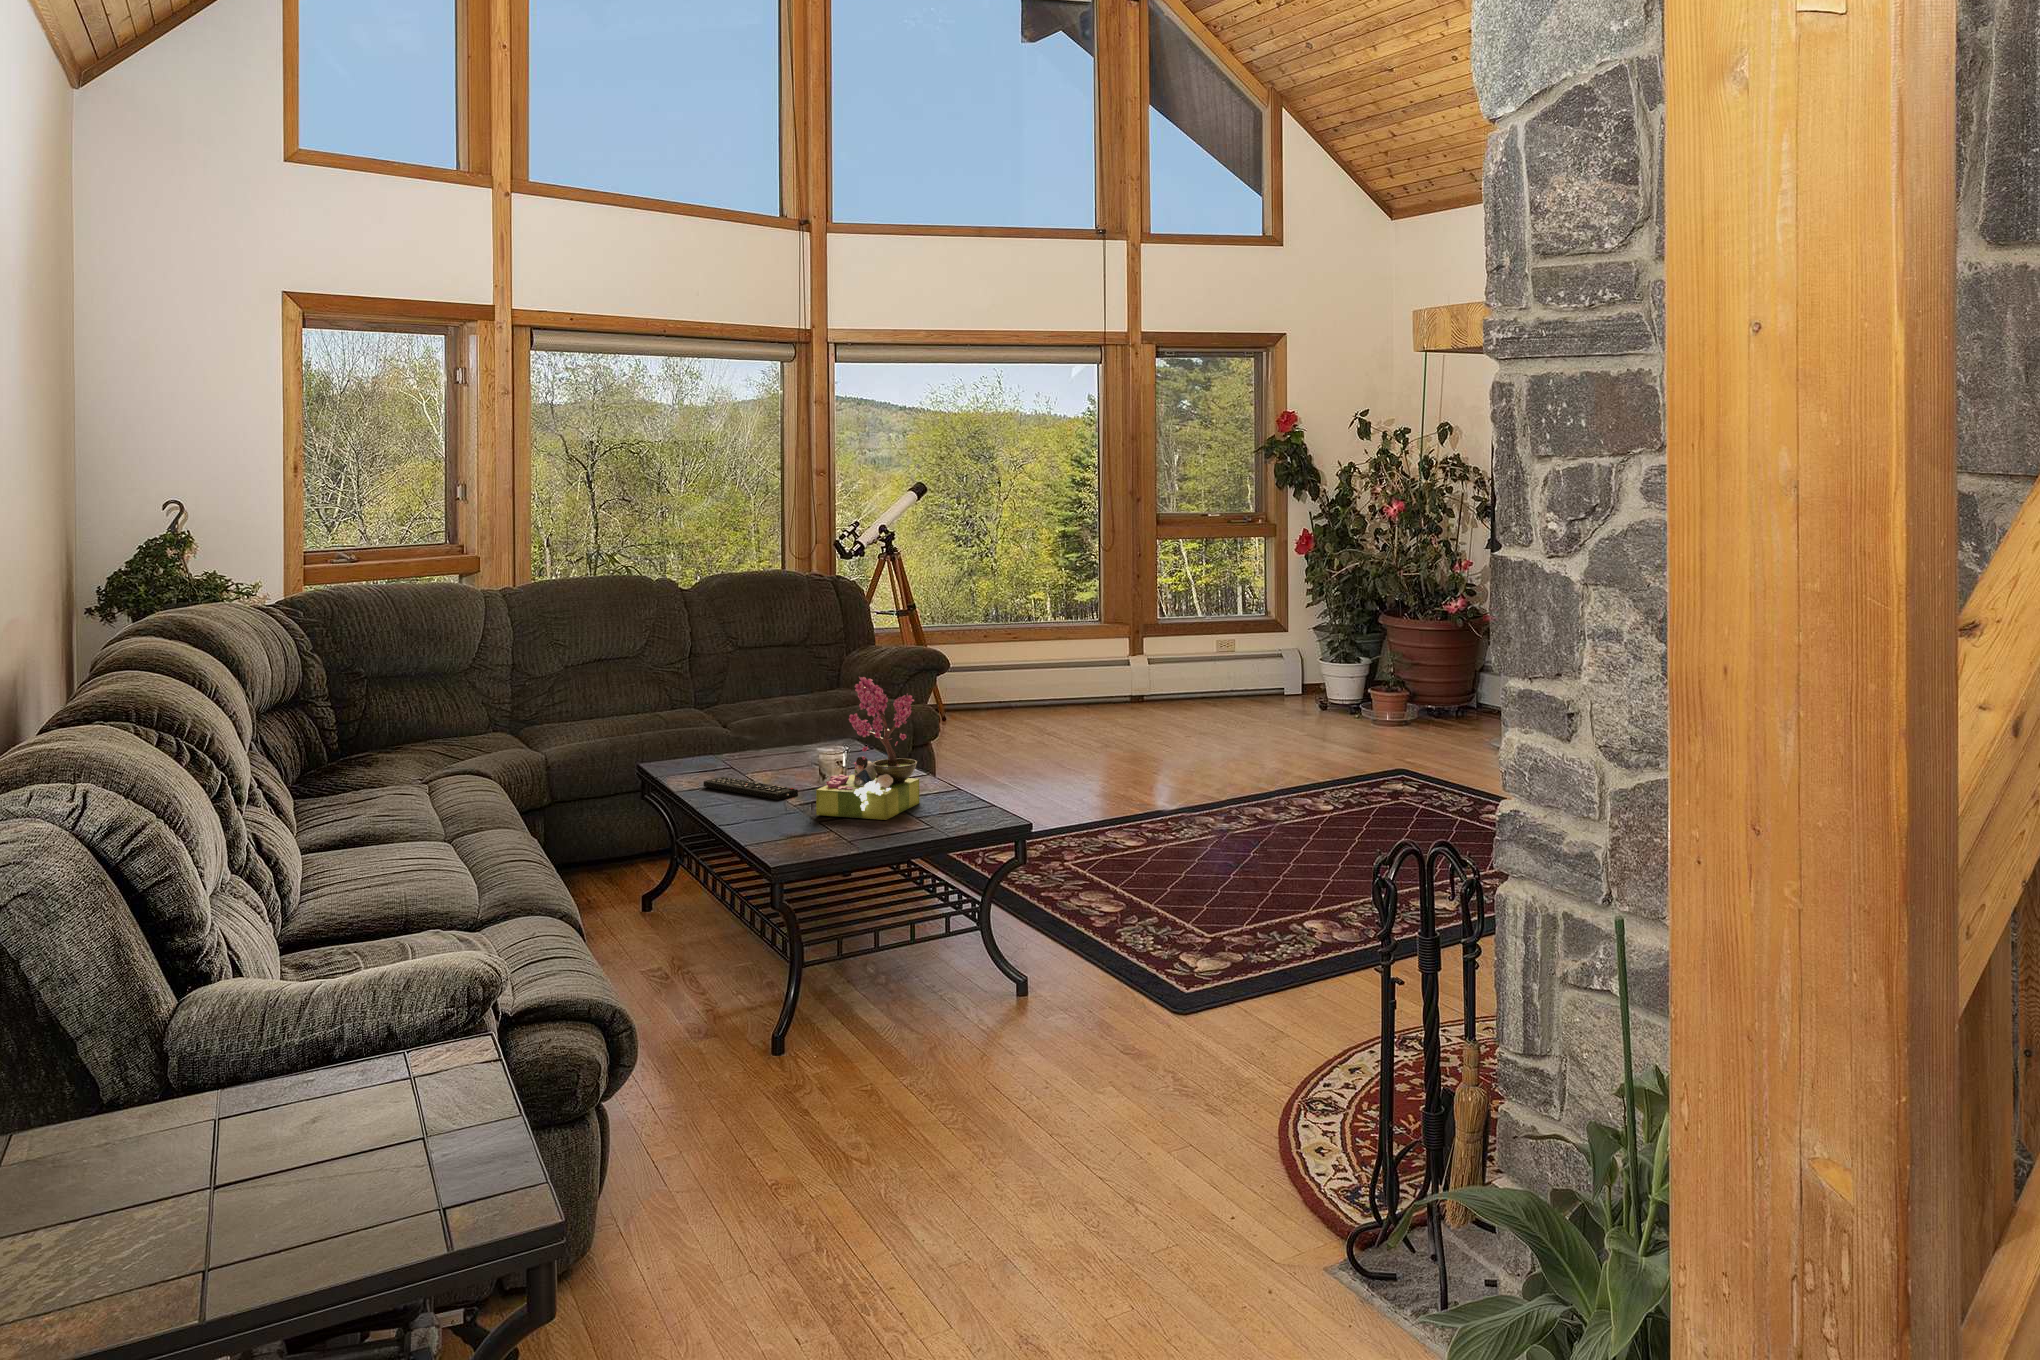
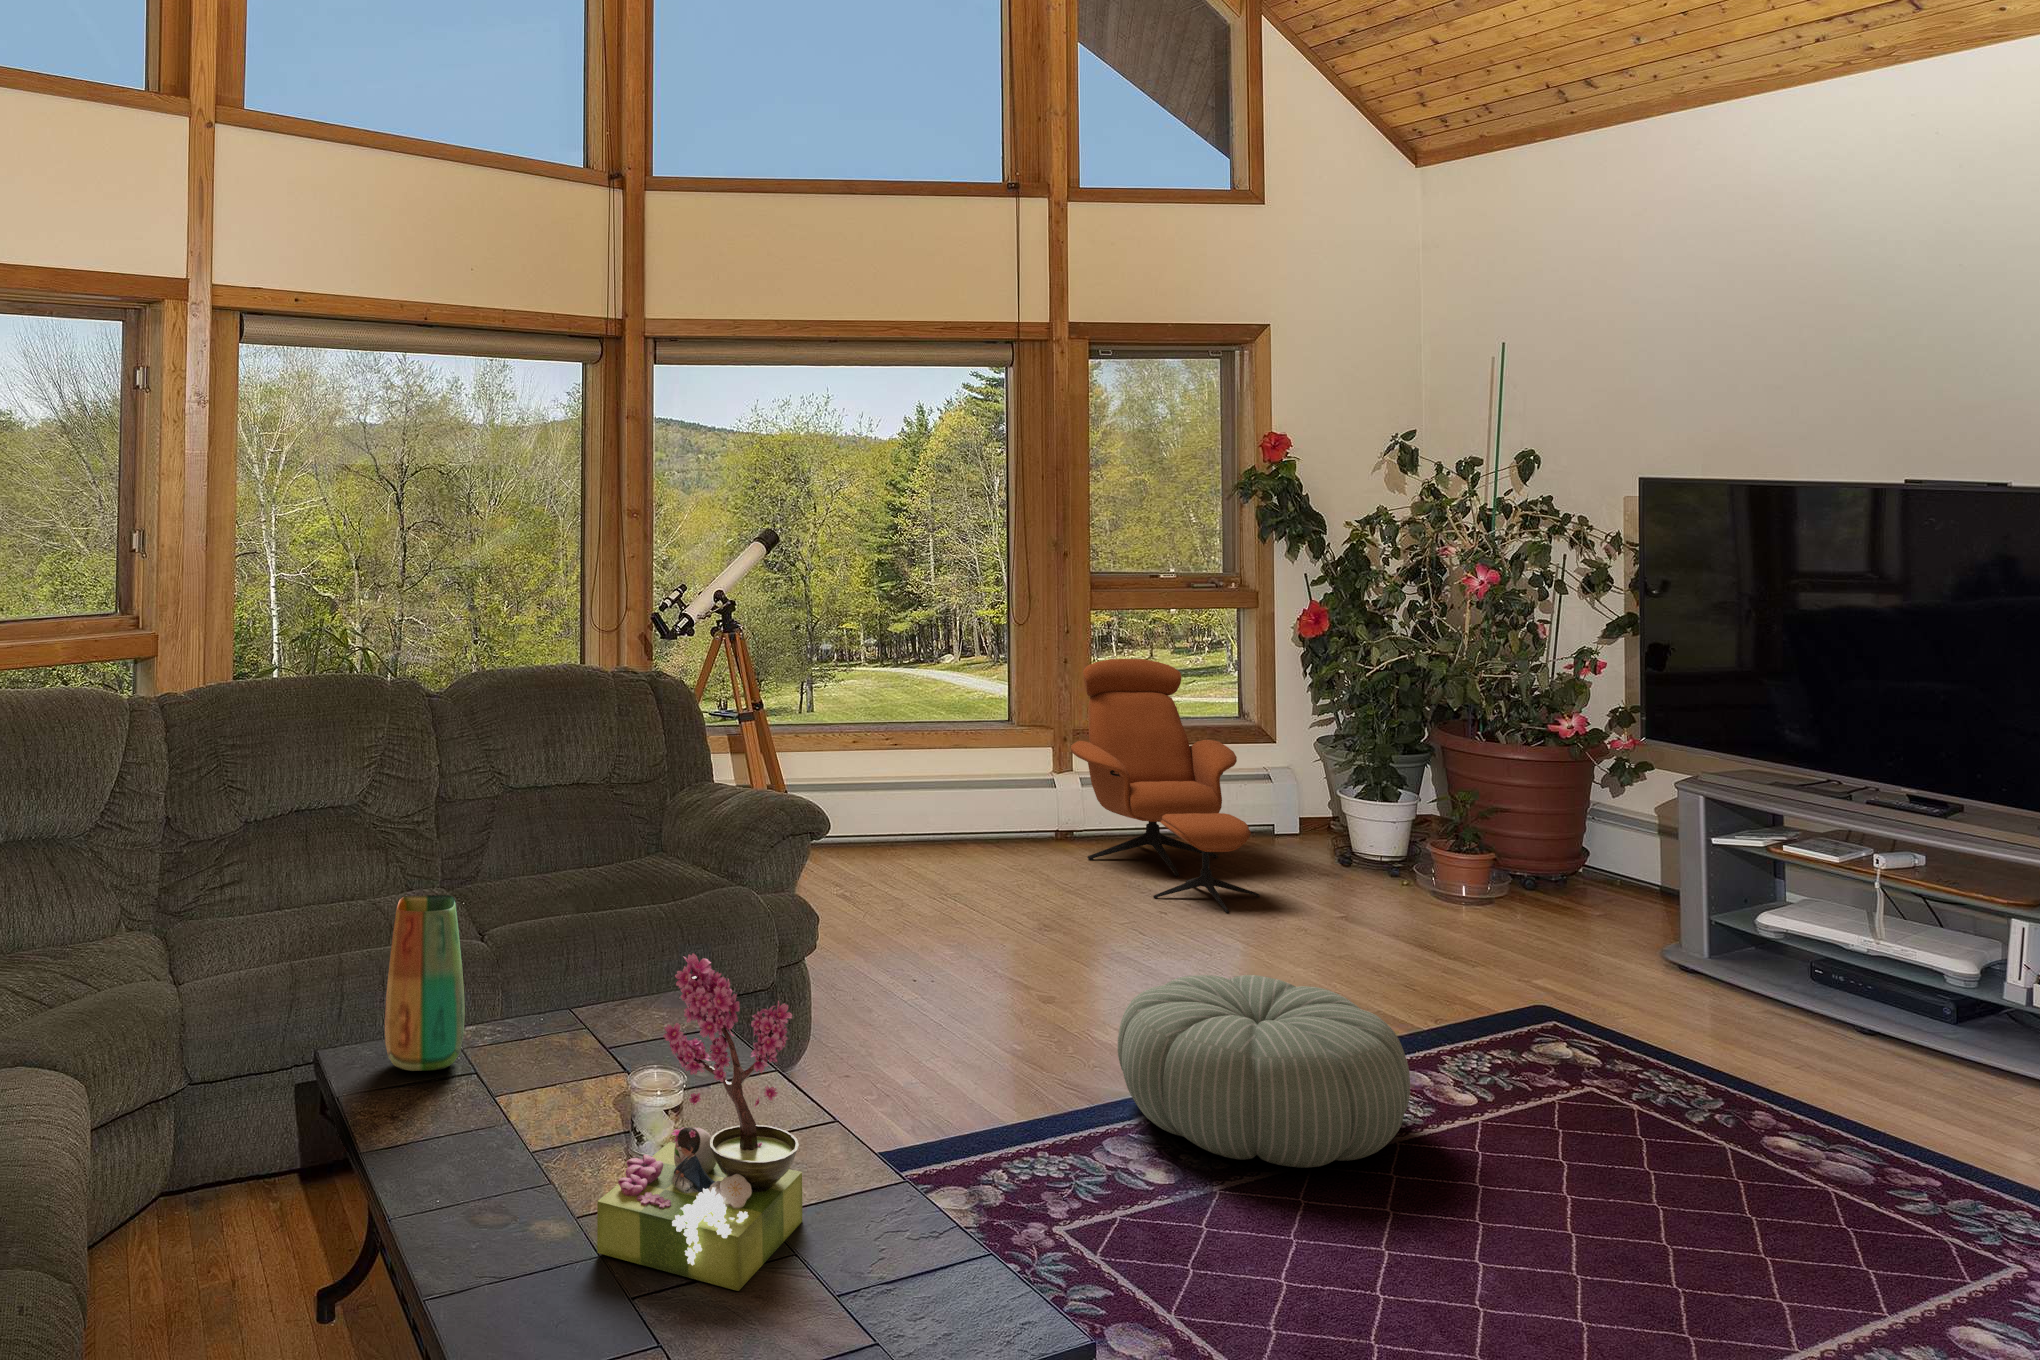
lounge chair: none [1138,574,1259,738] -> present [1071,659,1260,913]
vase: none [686,678,732,774] -> present [385,895,465,1071]
pouf: none [1126,742,1291,834] -> present [1118,975,1410,1168]
remote control: present [703,777,798,800] -> none [404,1093,569,1179]

